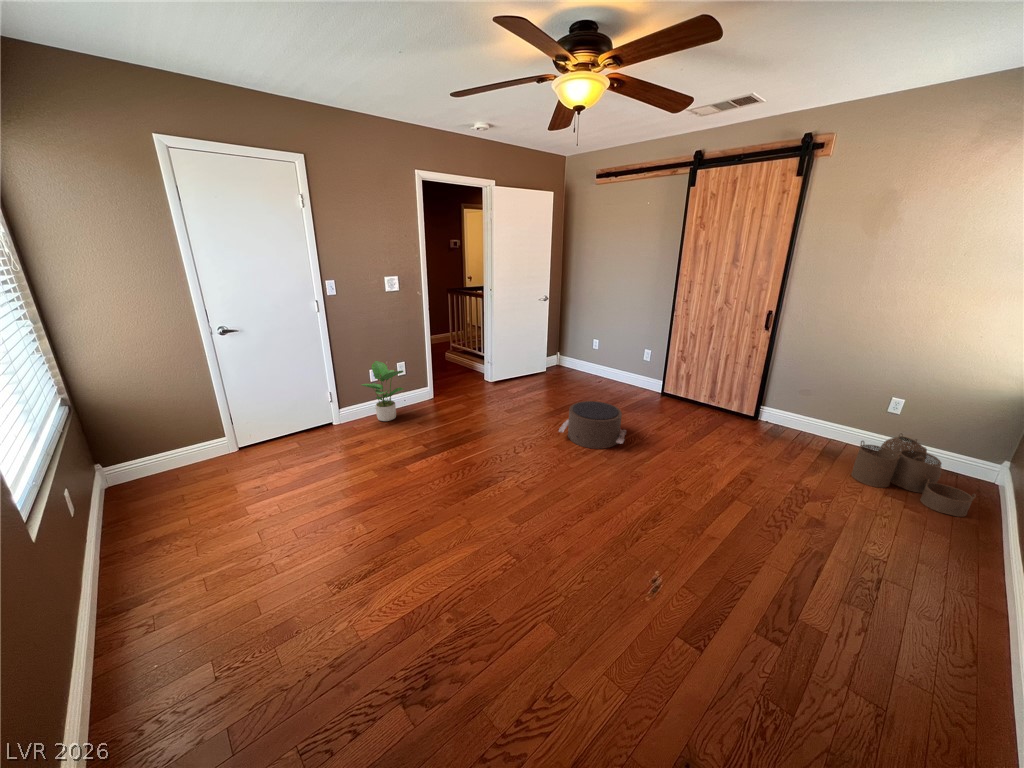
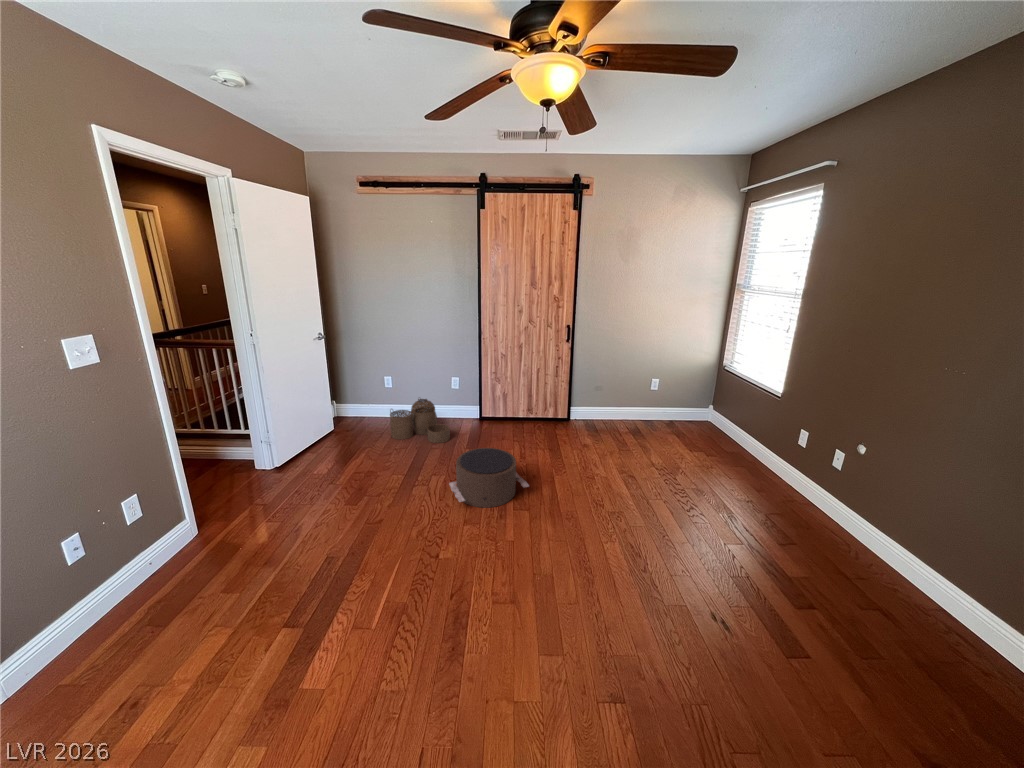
potted plant: present [362,361,404,421] -> none [66,515,177,635]
woven basket: present [851,435,976,517] -> present [390,399,450,443]

